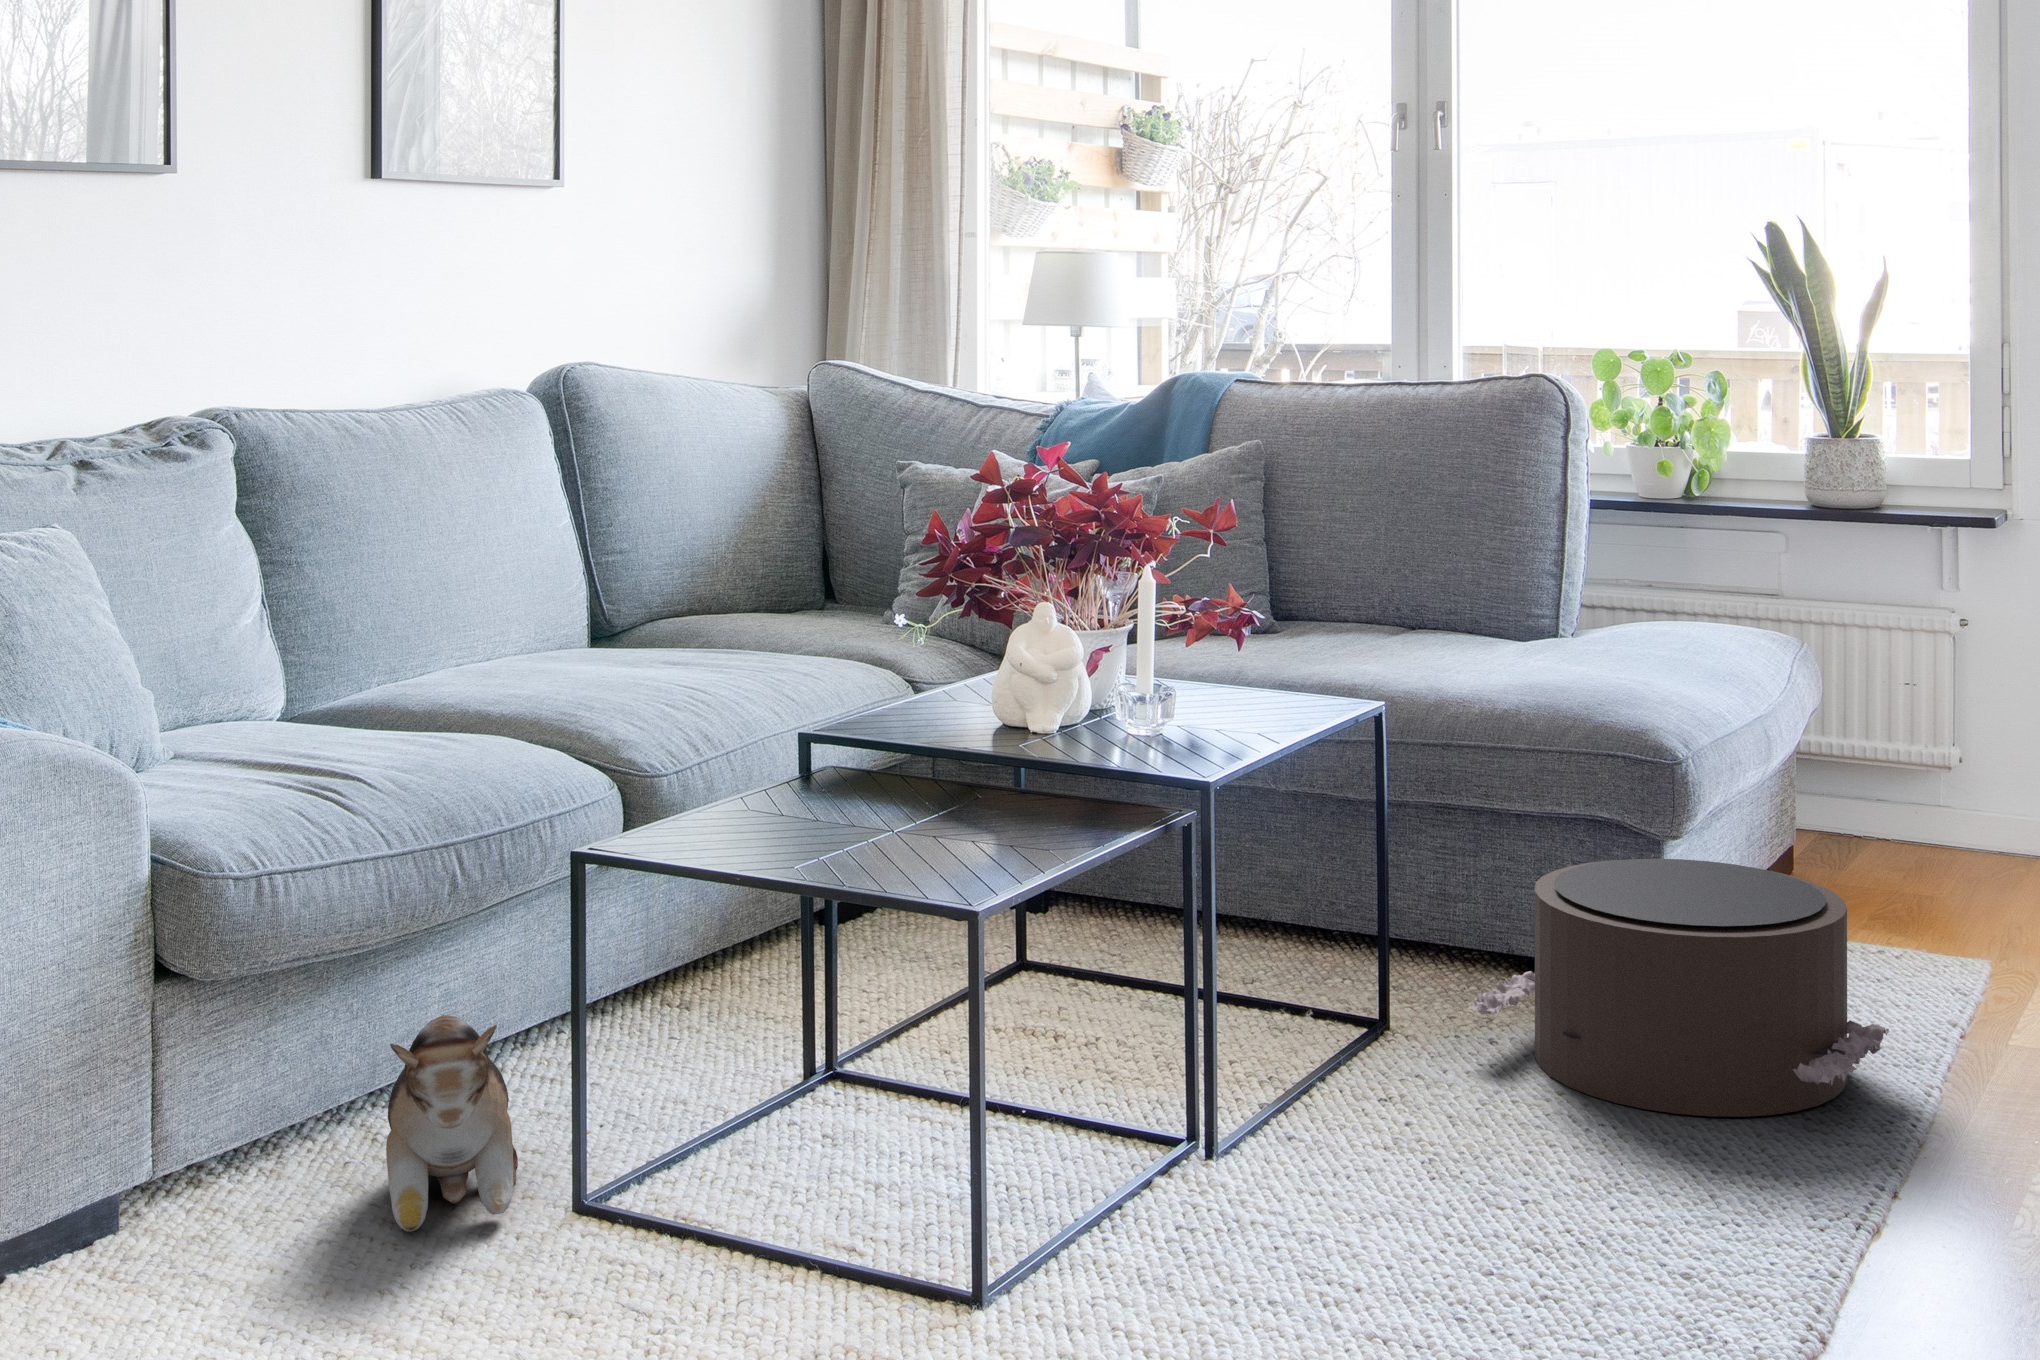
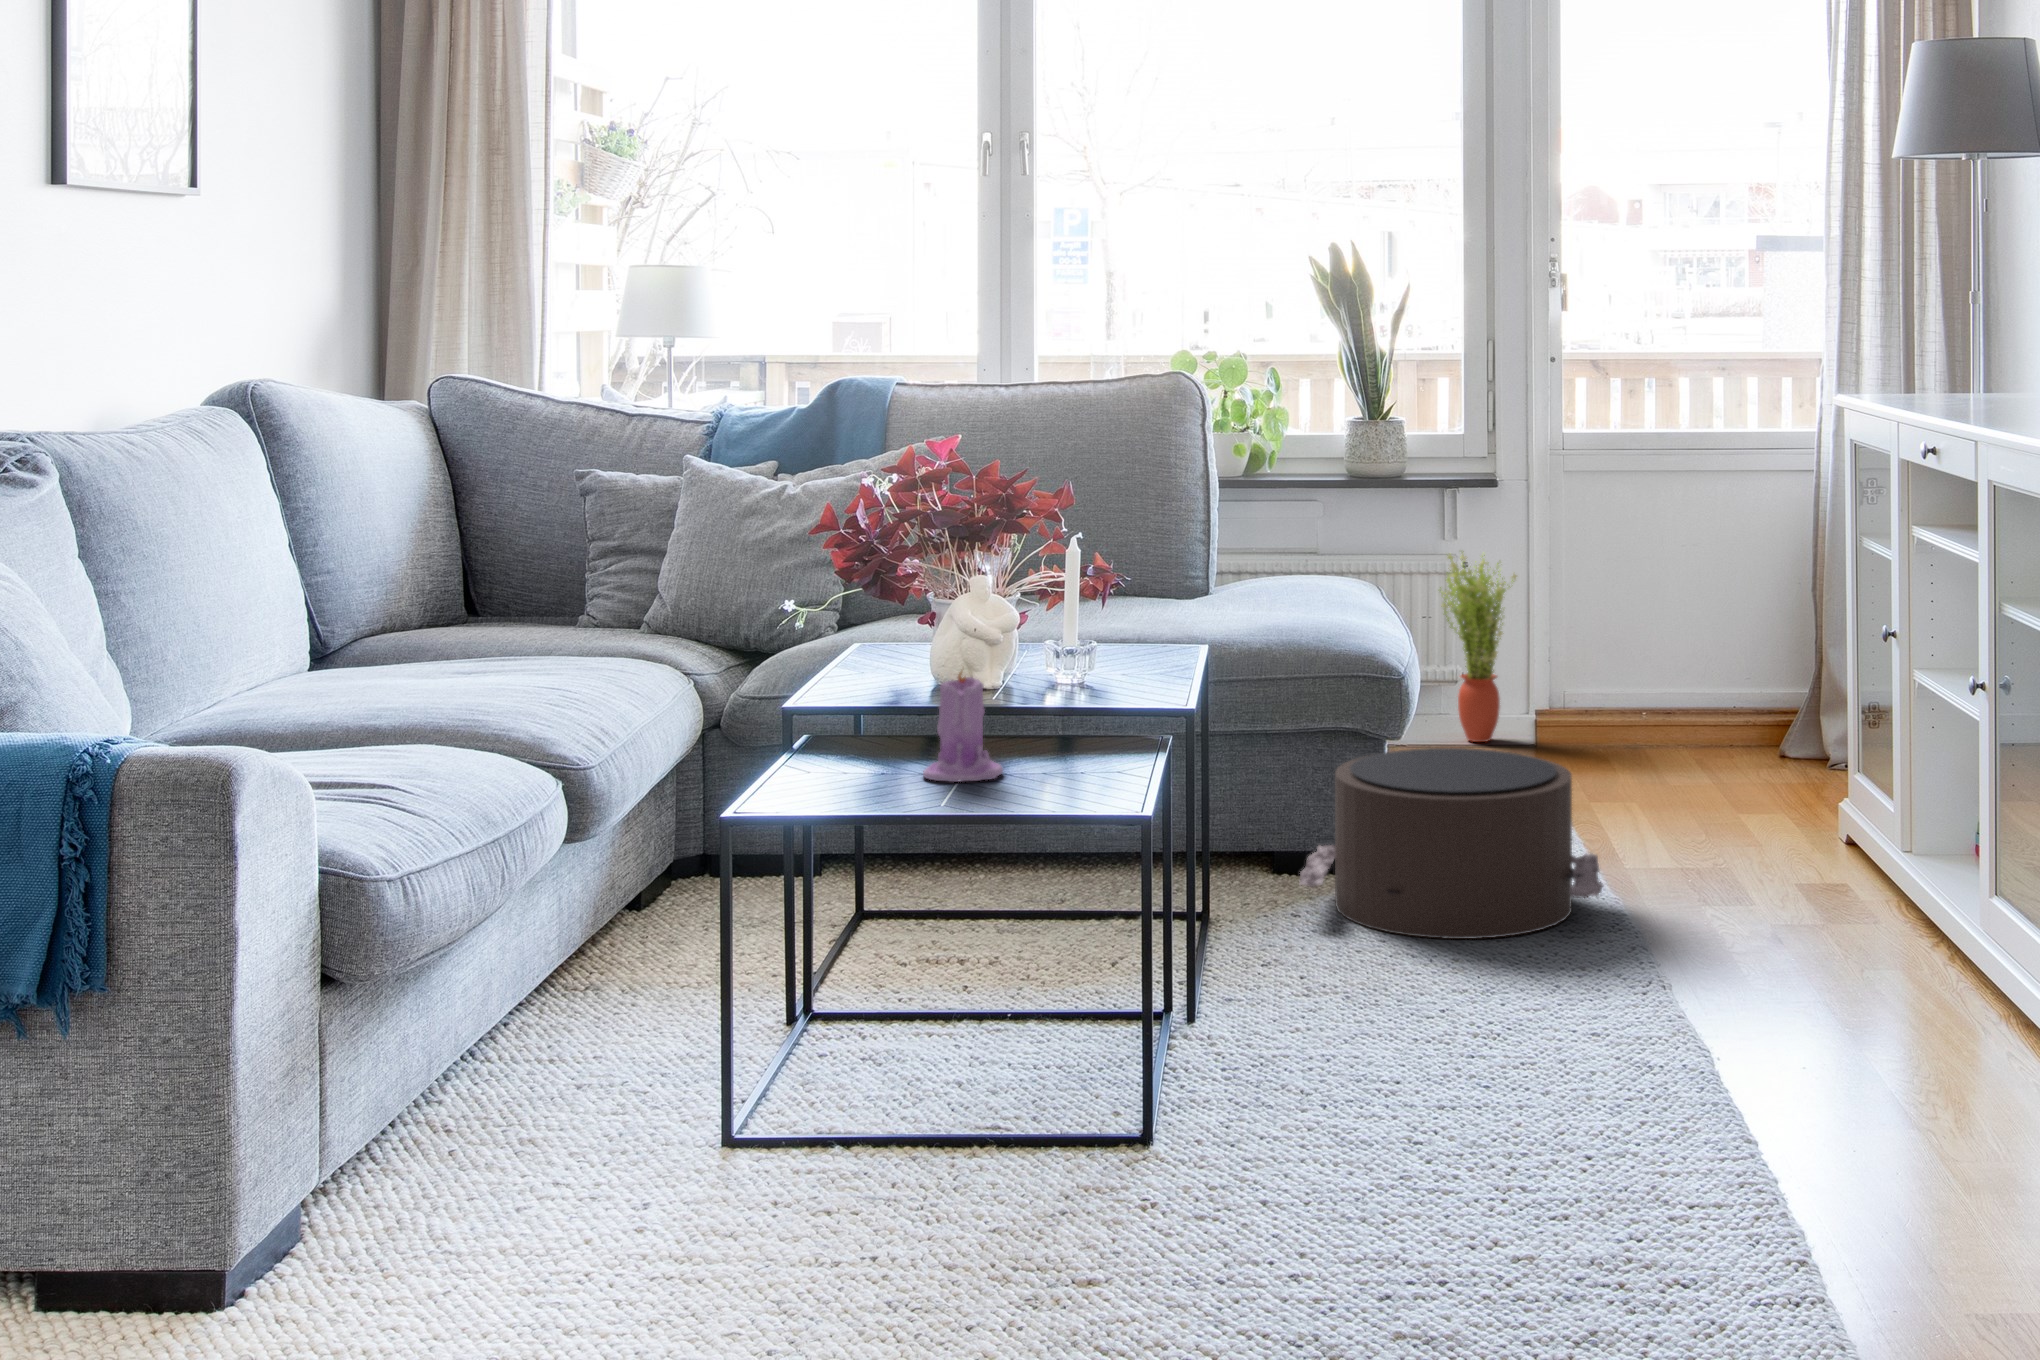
potted plant: none [1906,612,2020,858] -> present [1440,552,1517,742]
candle: none [857,705,949,839] -> present [923,671,1003,782]
plush toy: present [386,1015,518,1231] -> none [499,985,693,1198]

